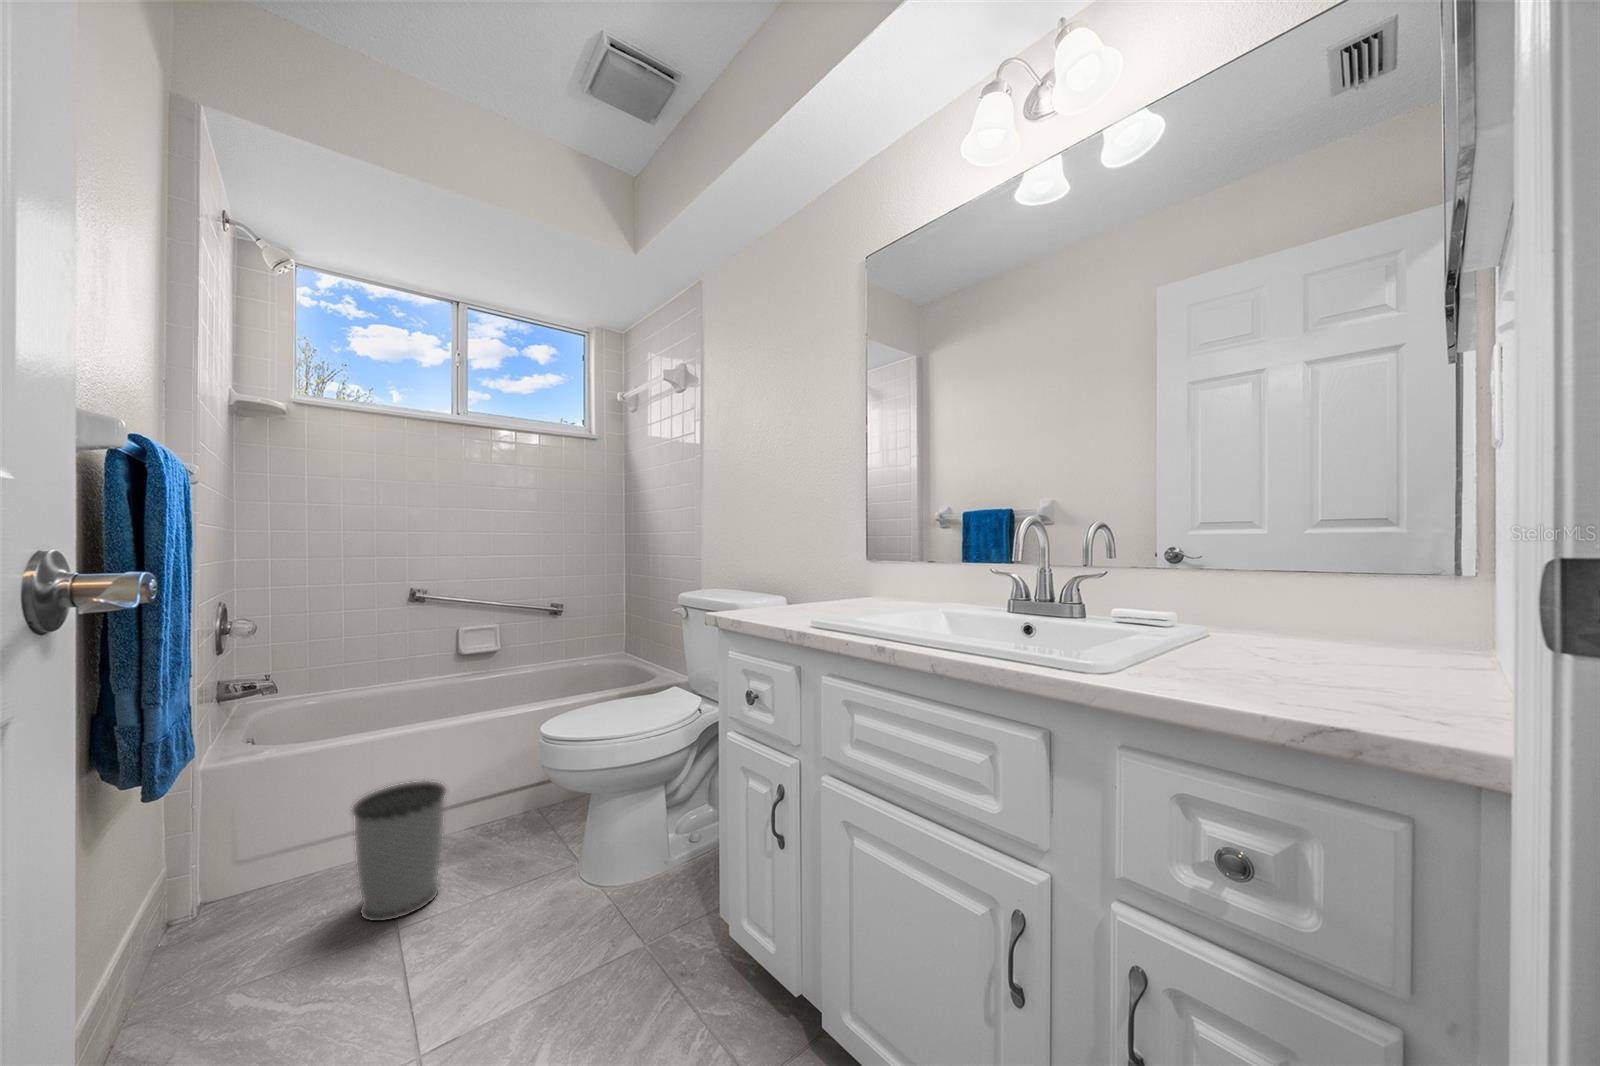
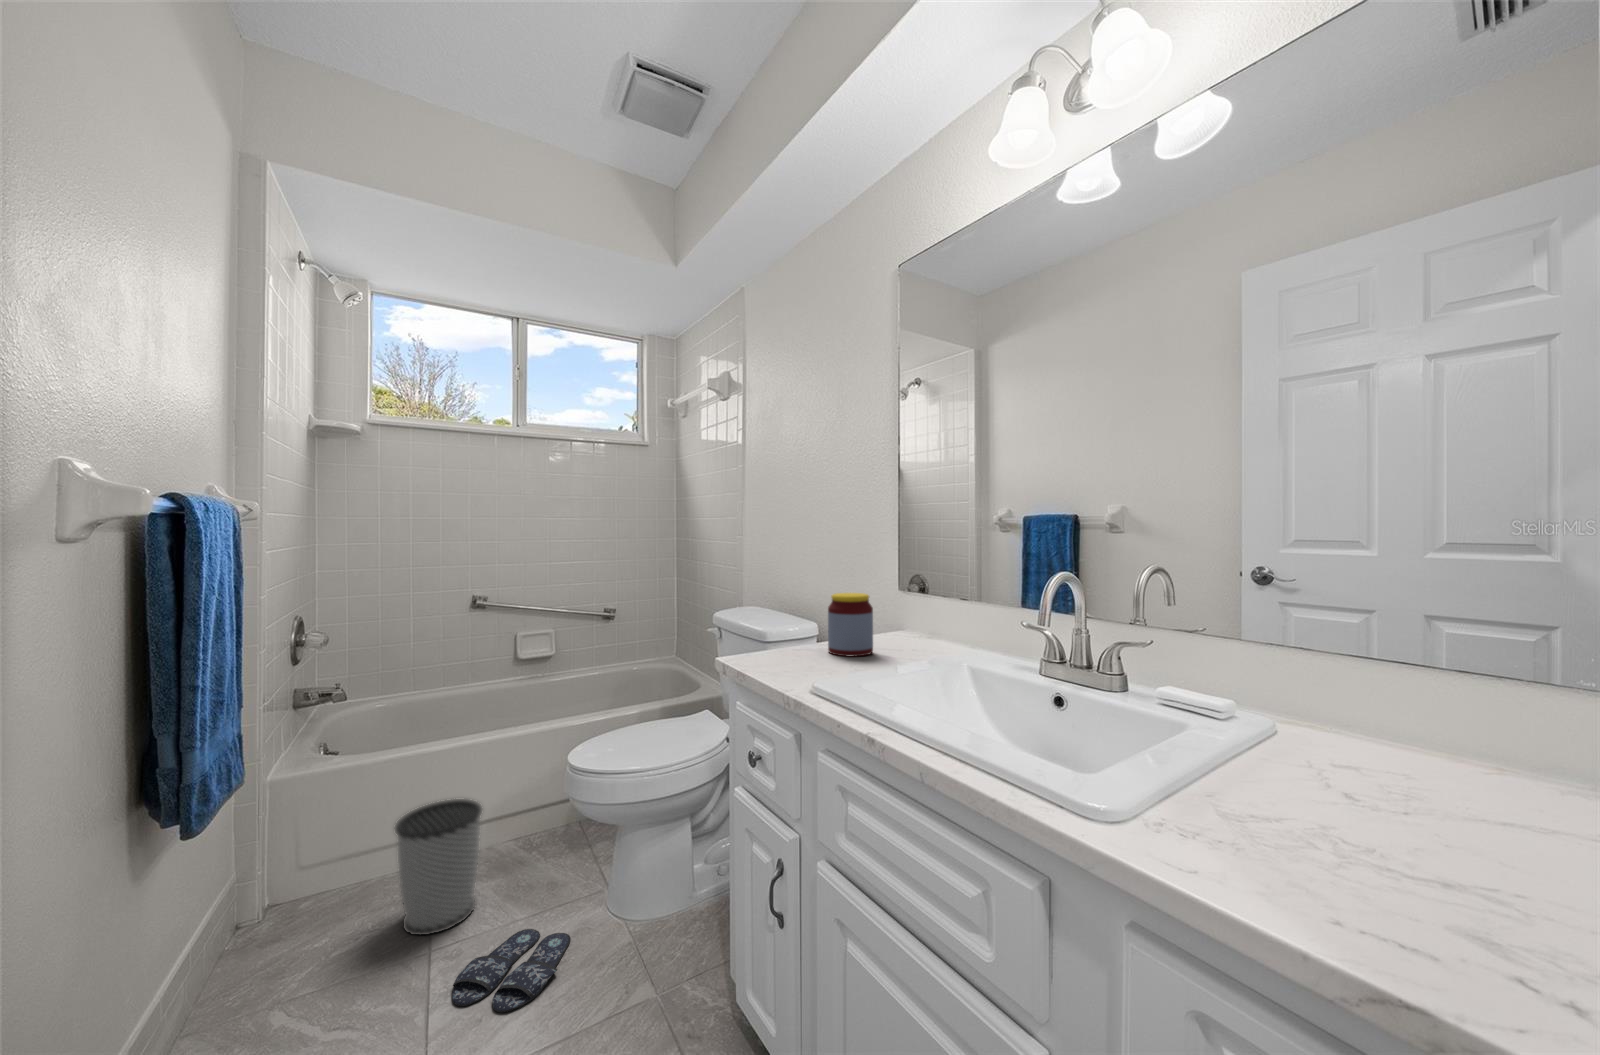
jar: none [807,555,850,611] -> present [828,593,873,656]
slippers: none [429,905,548,980] -> present [452,929,571,1012]

